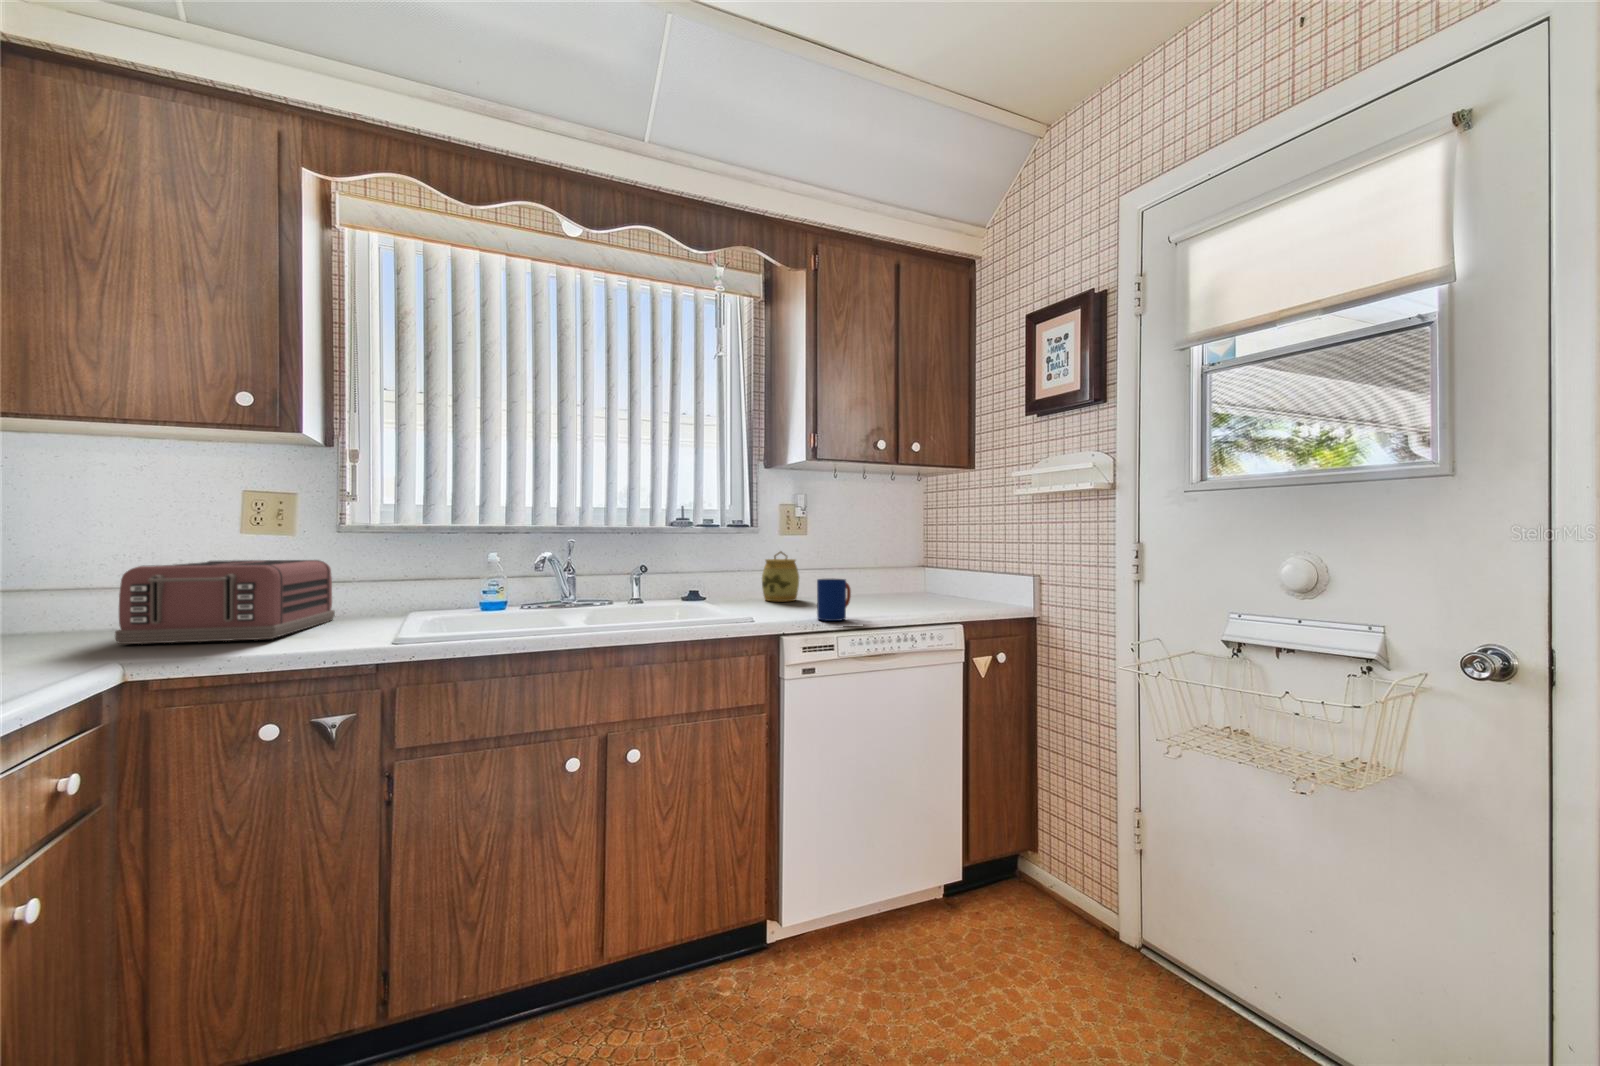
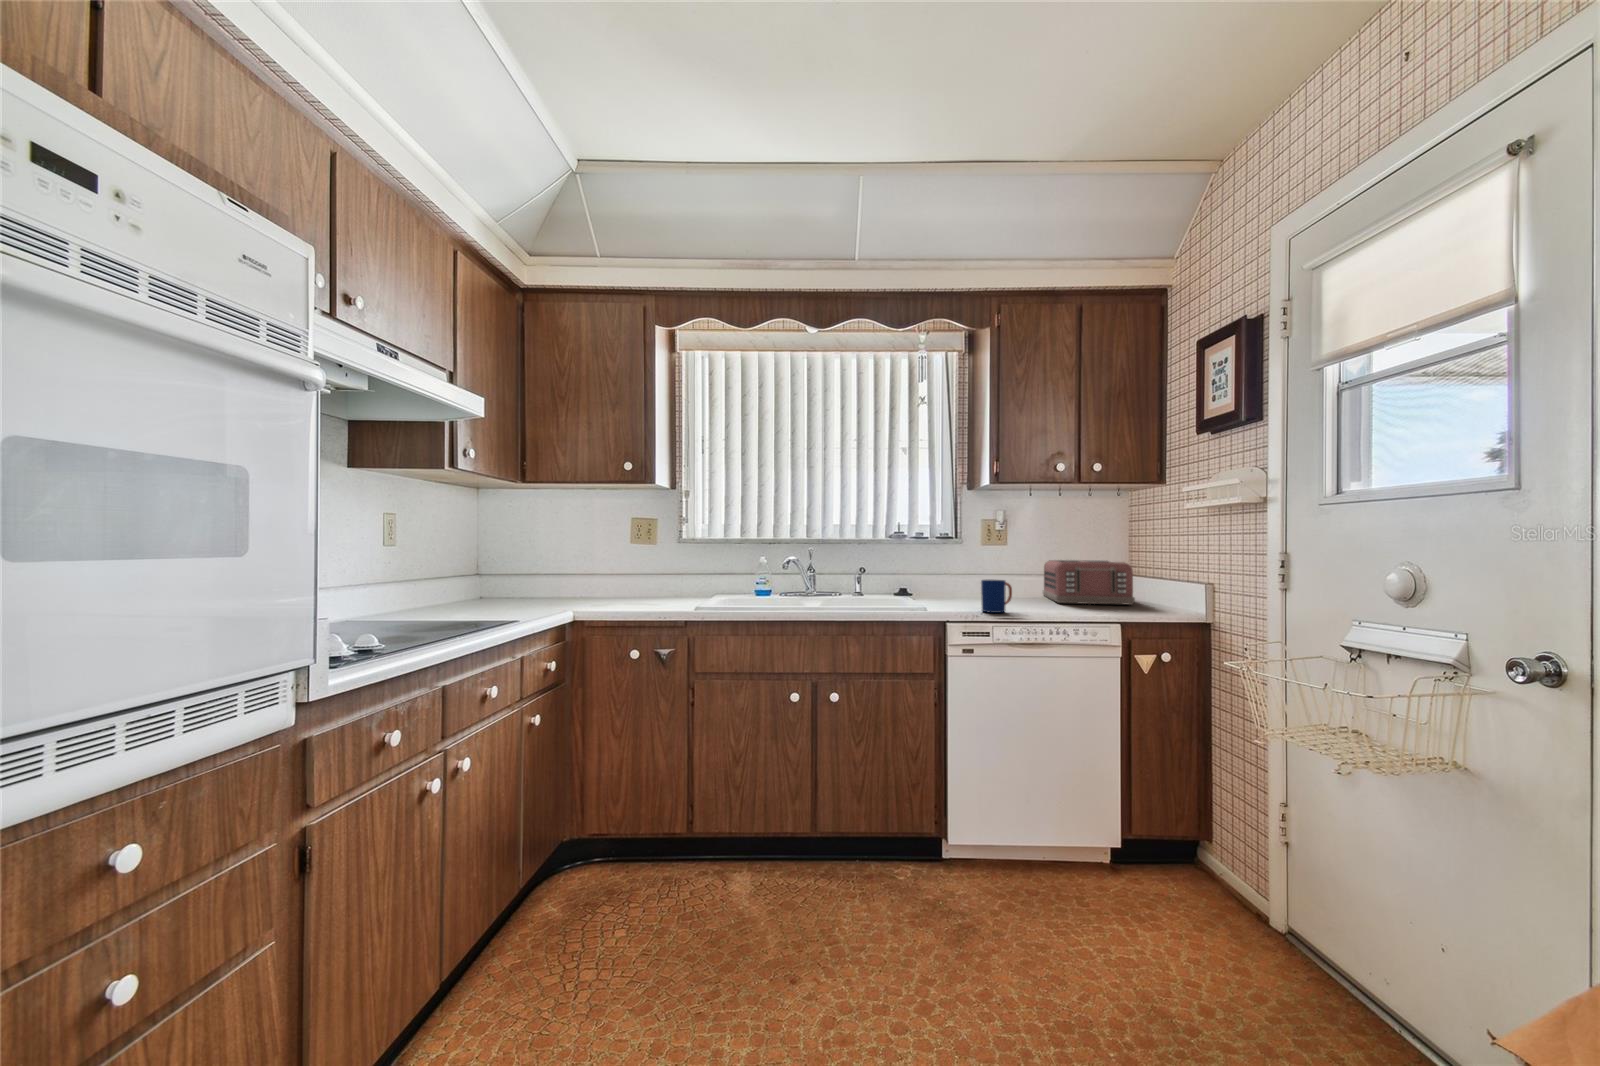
jar: present [762,551,799,602] -> none [954,558,986,599]
toaster: present [115,560,335,644] -> present [1043,560,1135,605]

